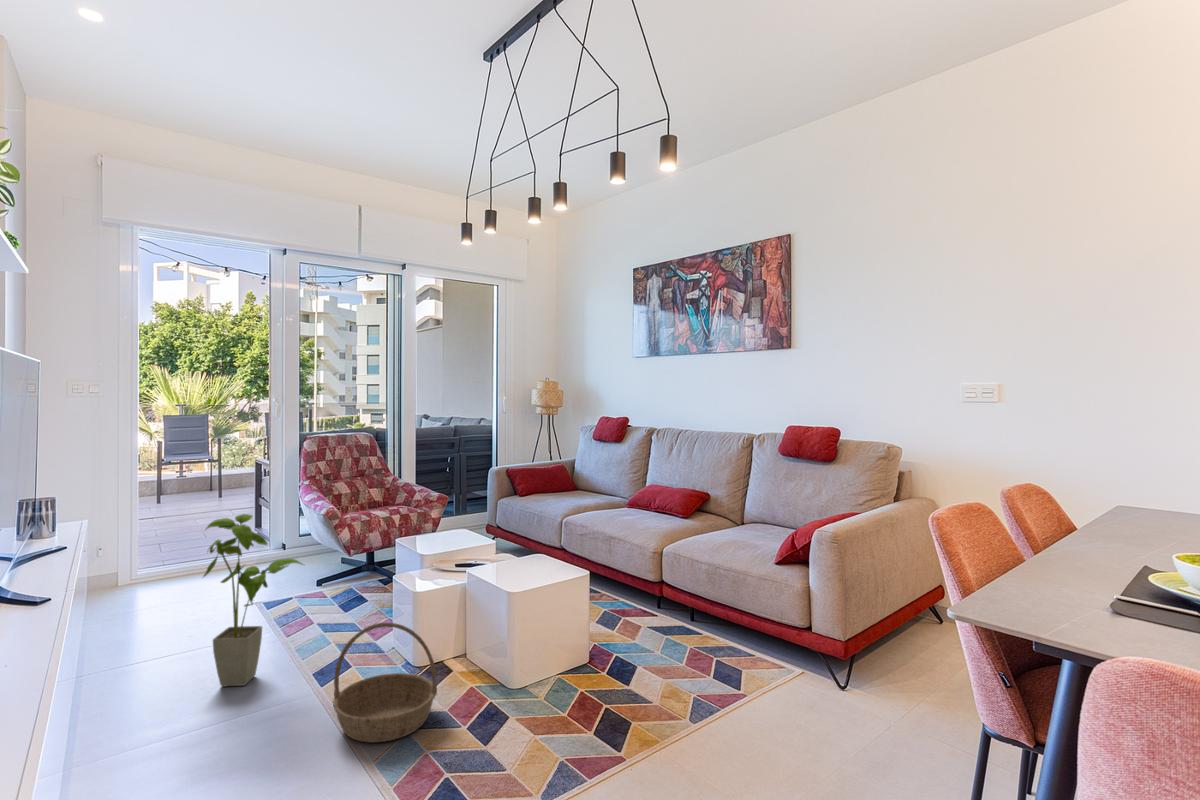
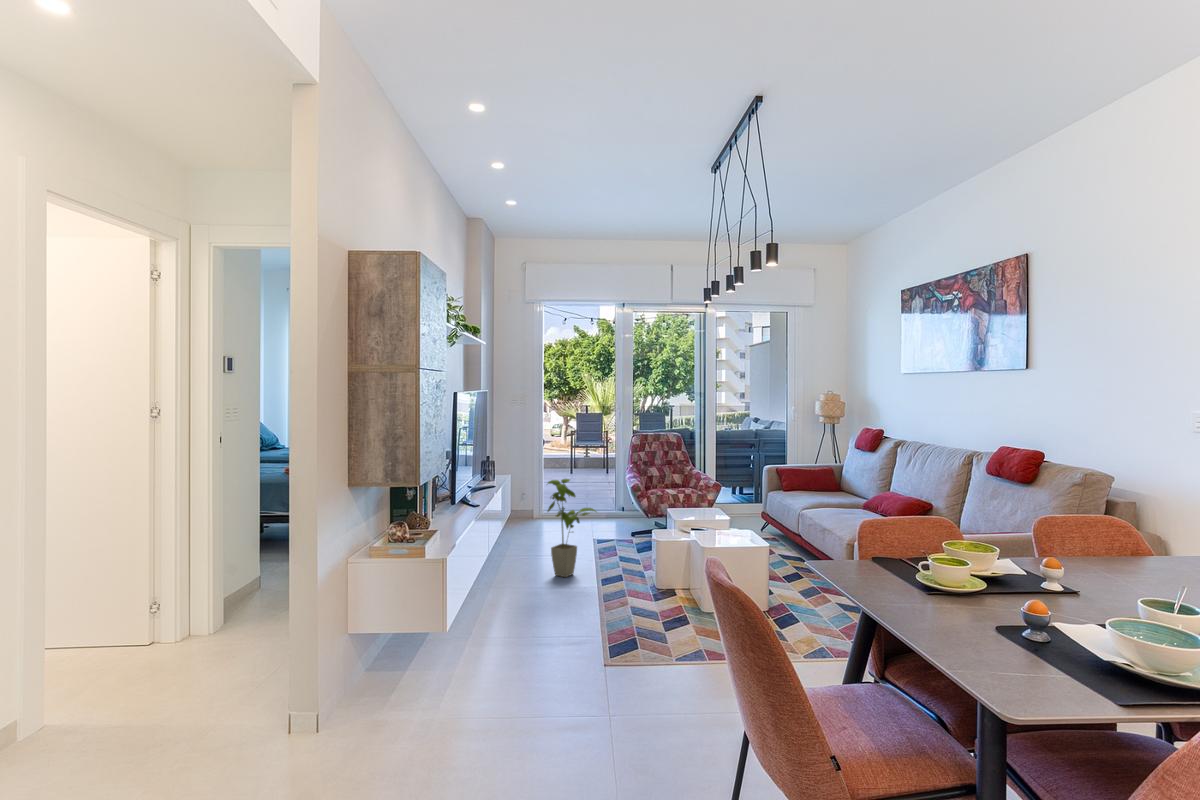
basket: present [333,623,437,742] -> none [592,549,651,617]

